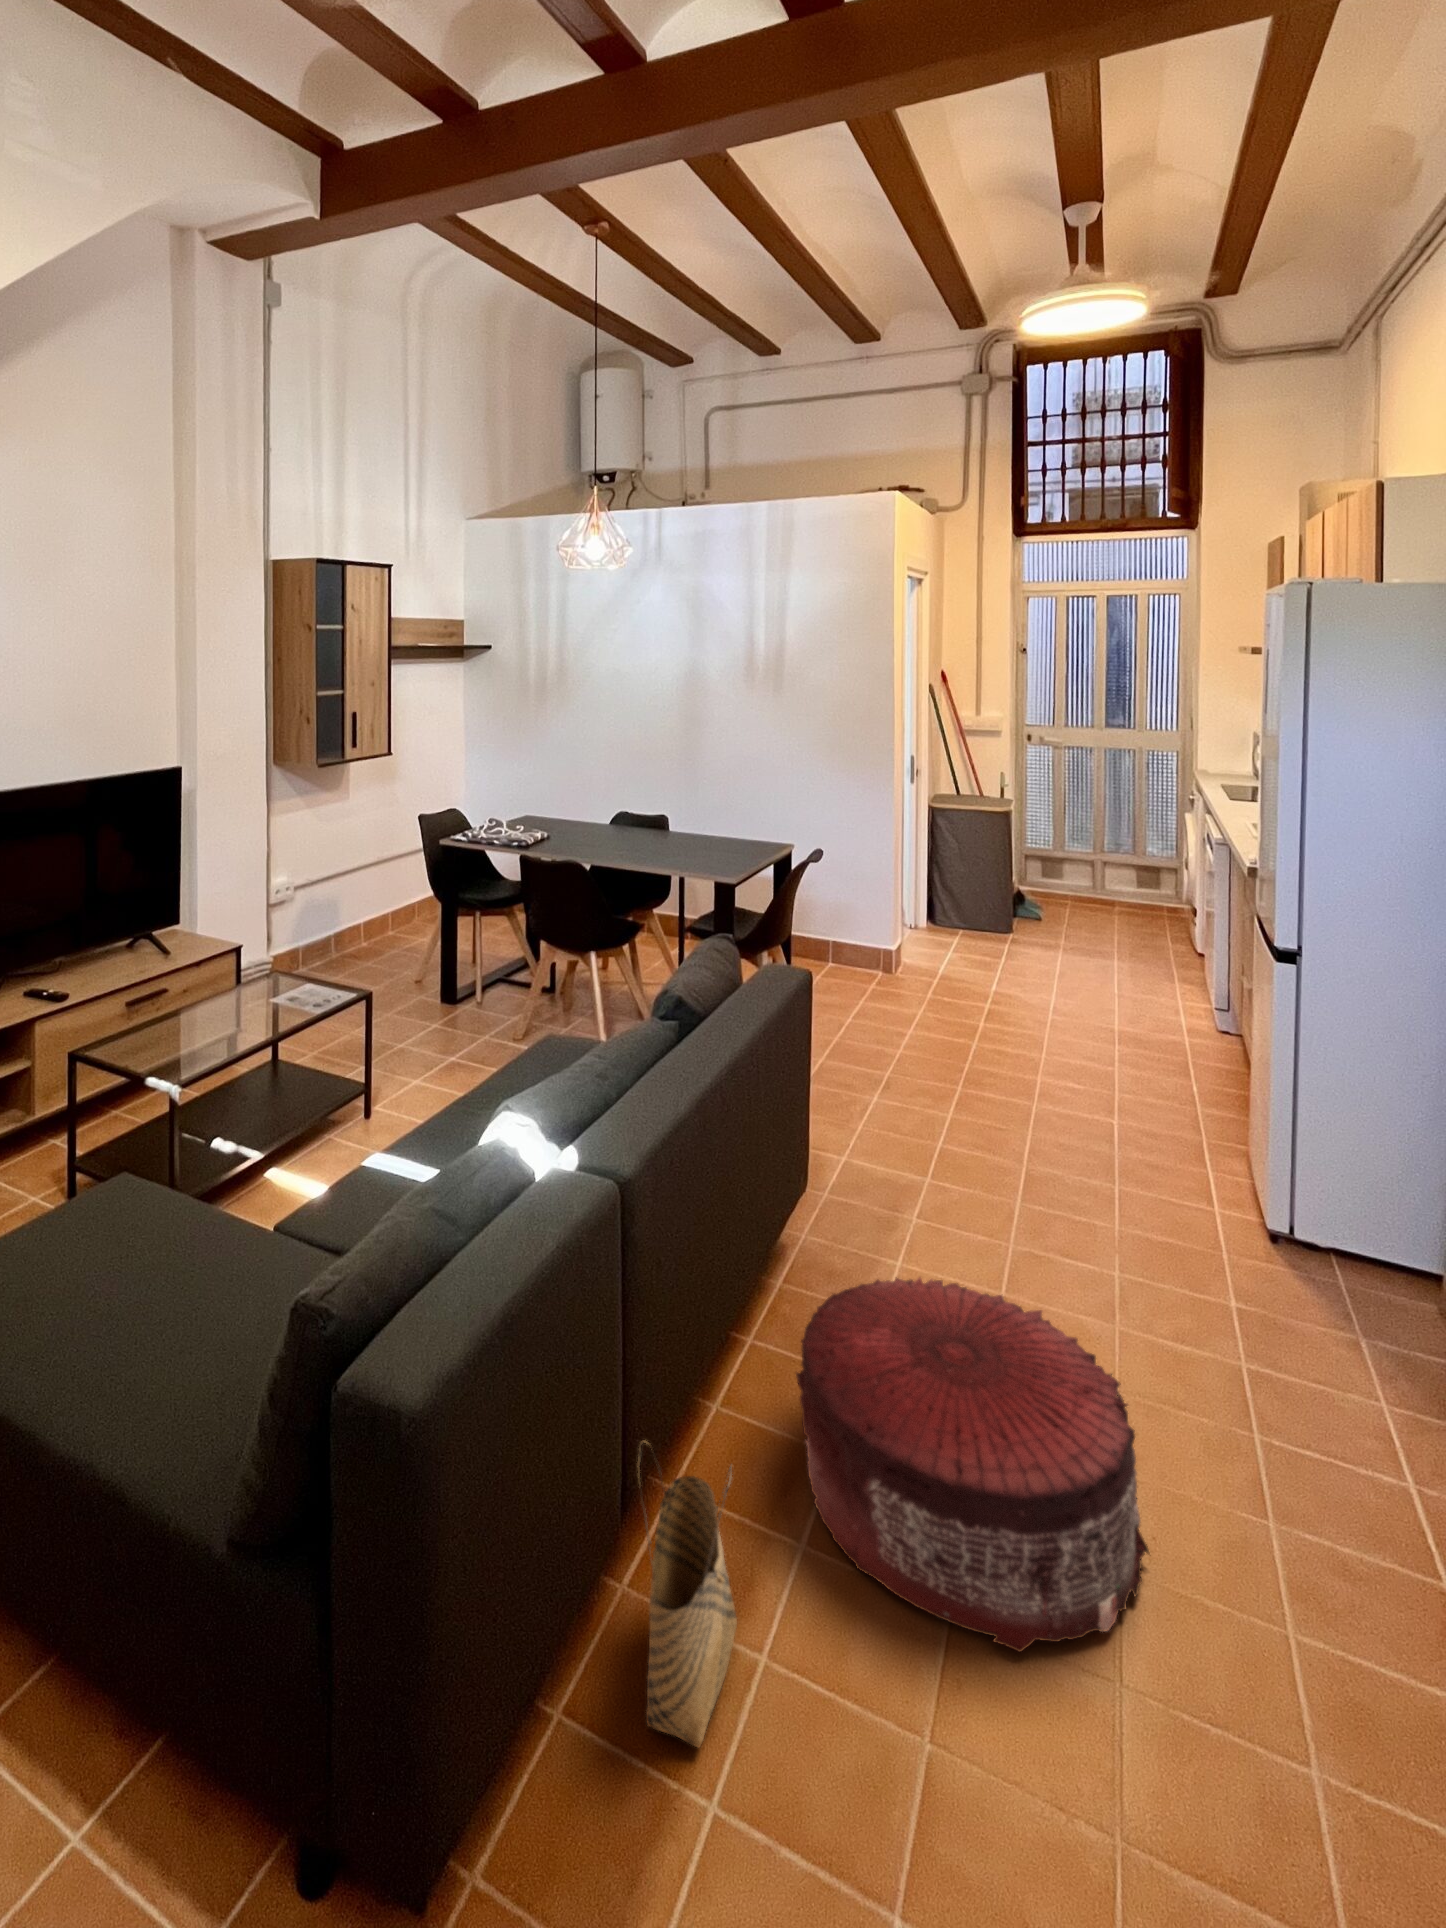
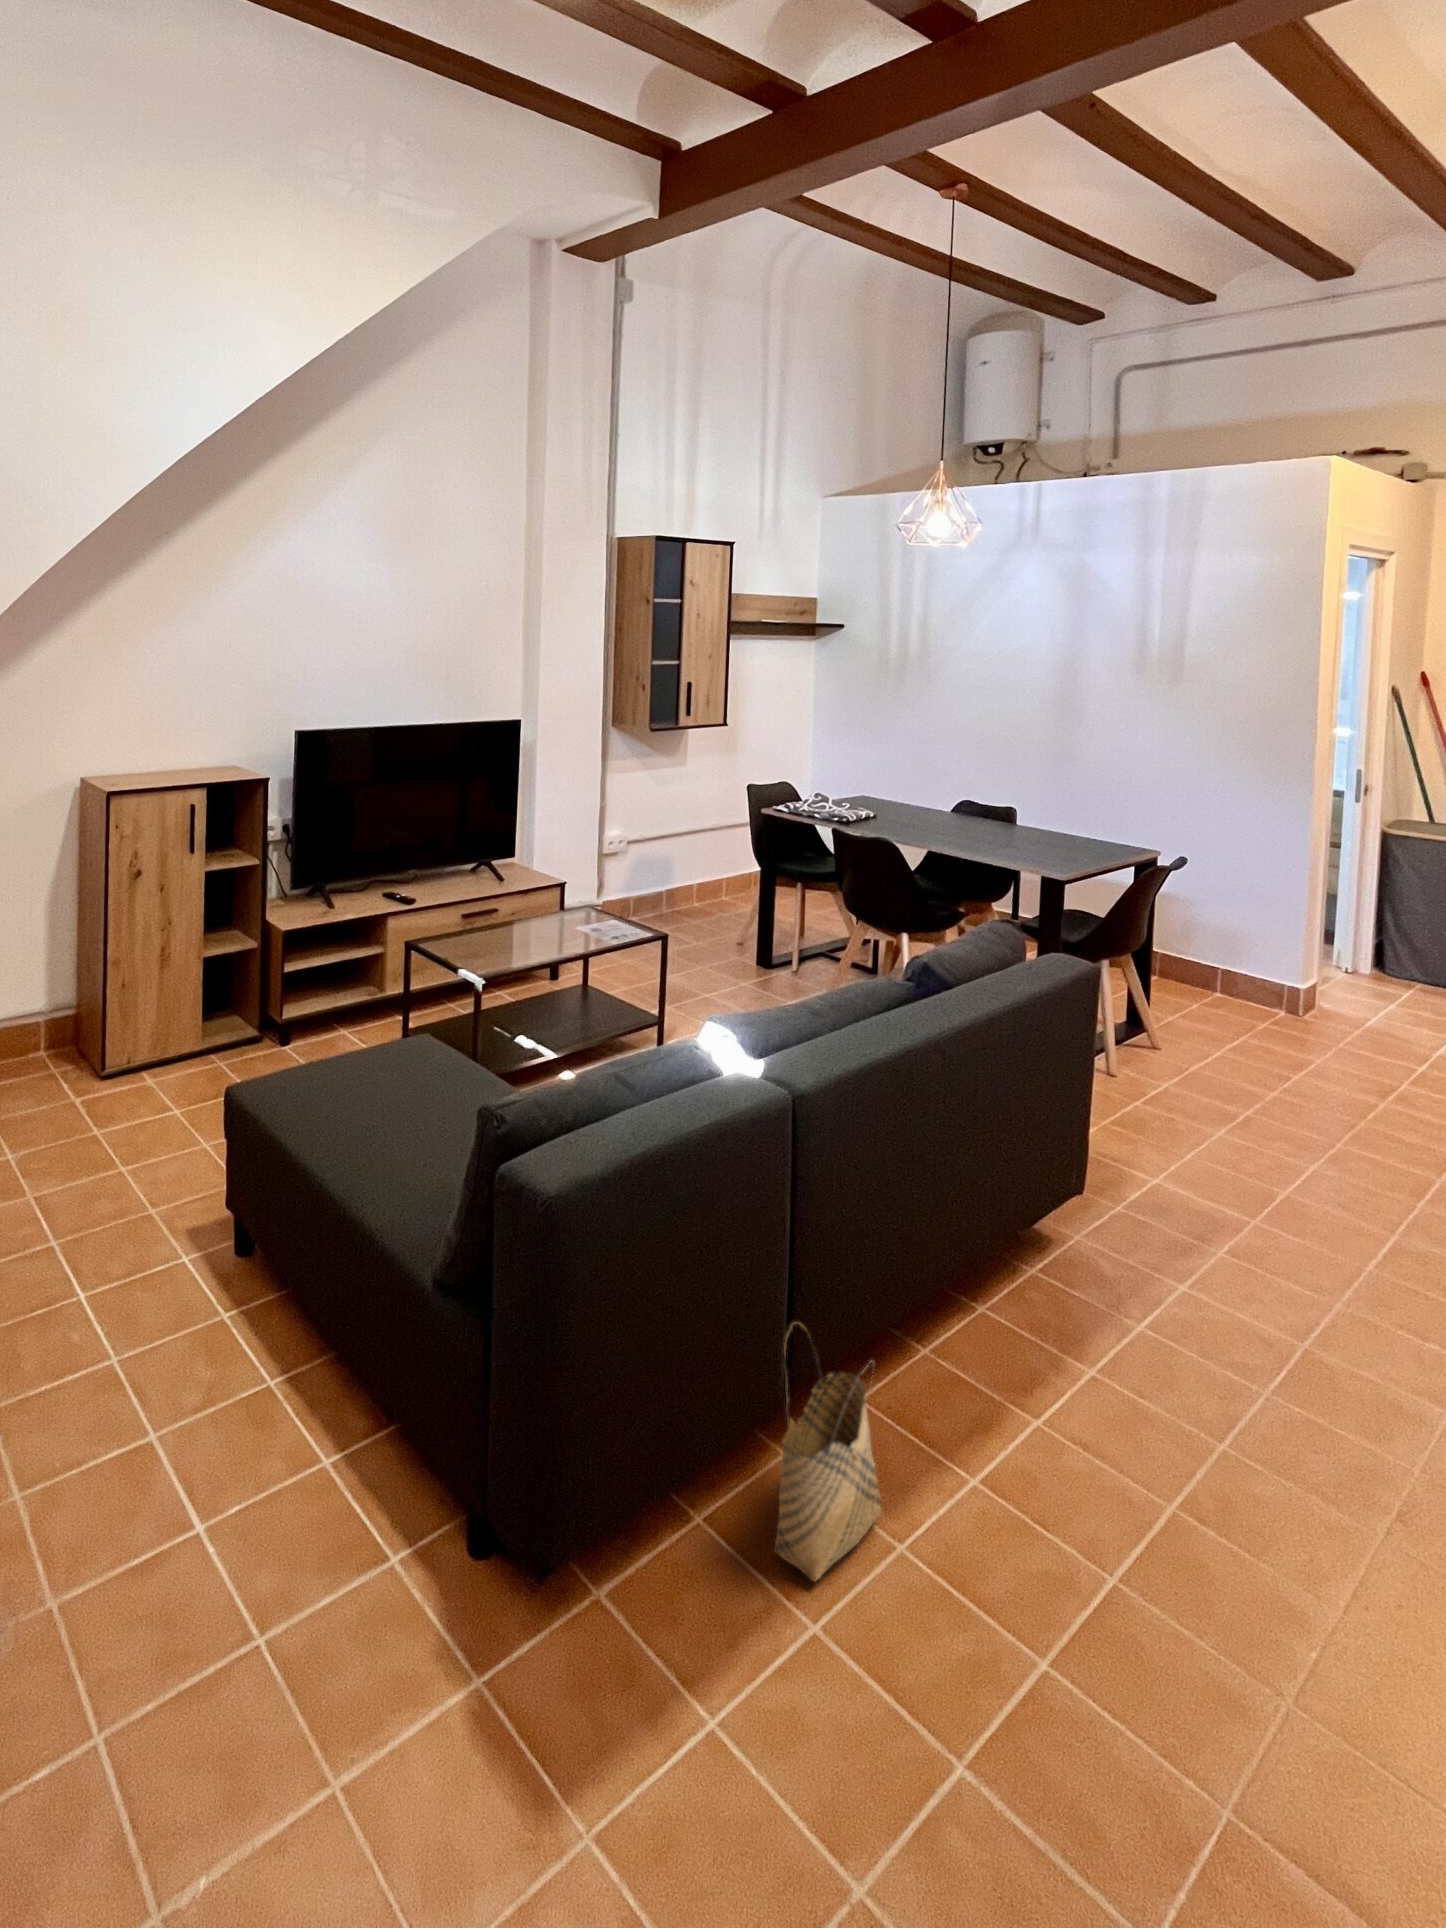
pouf: present [796,1278,1149,1652] -> none [994,1275,1383,1658]

